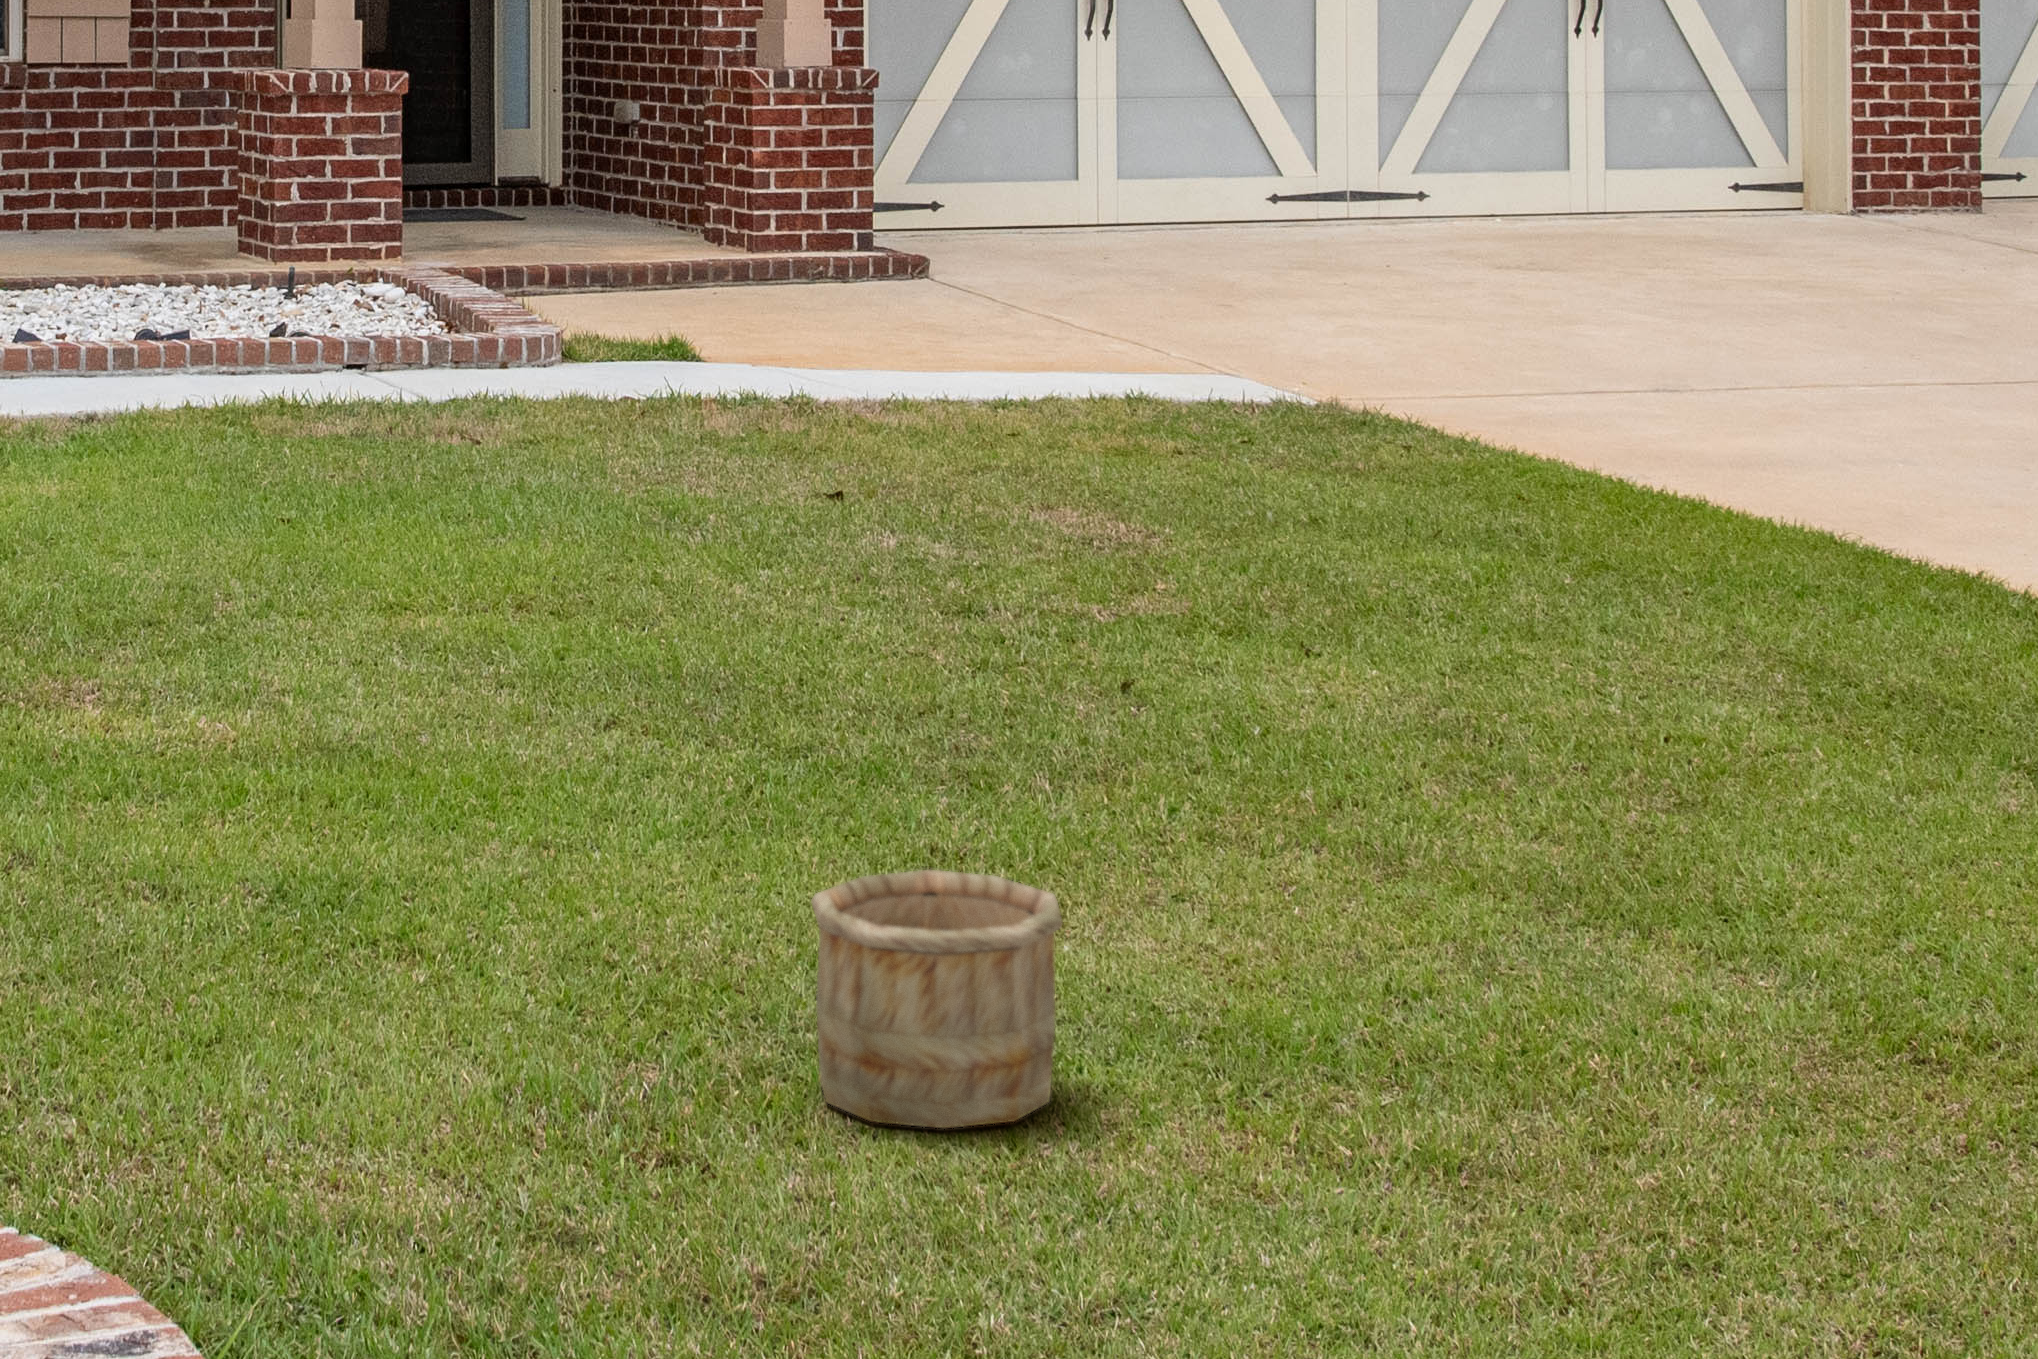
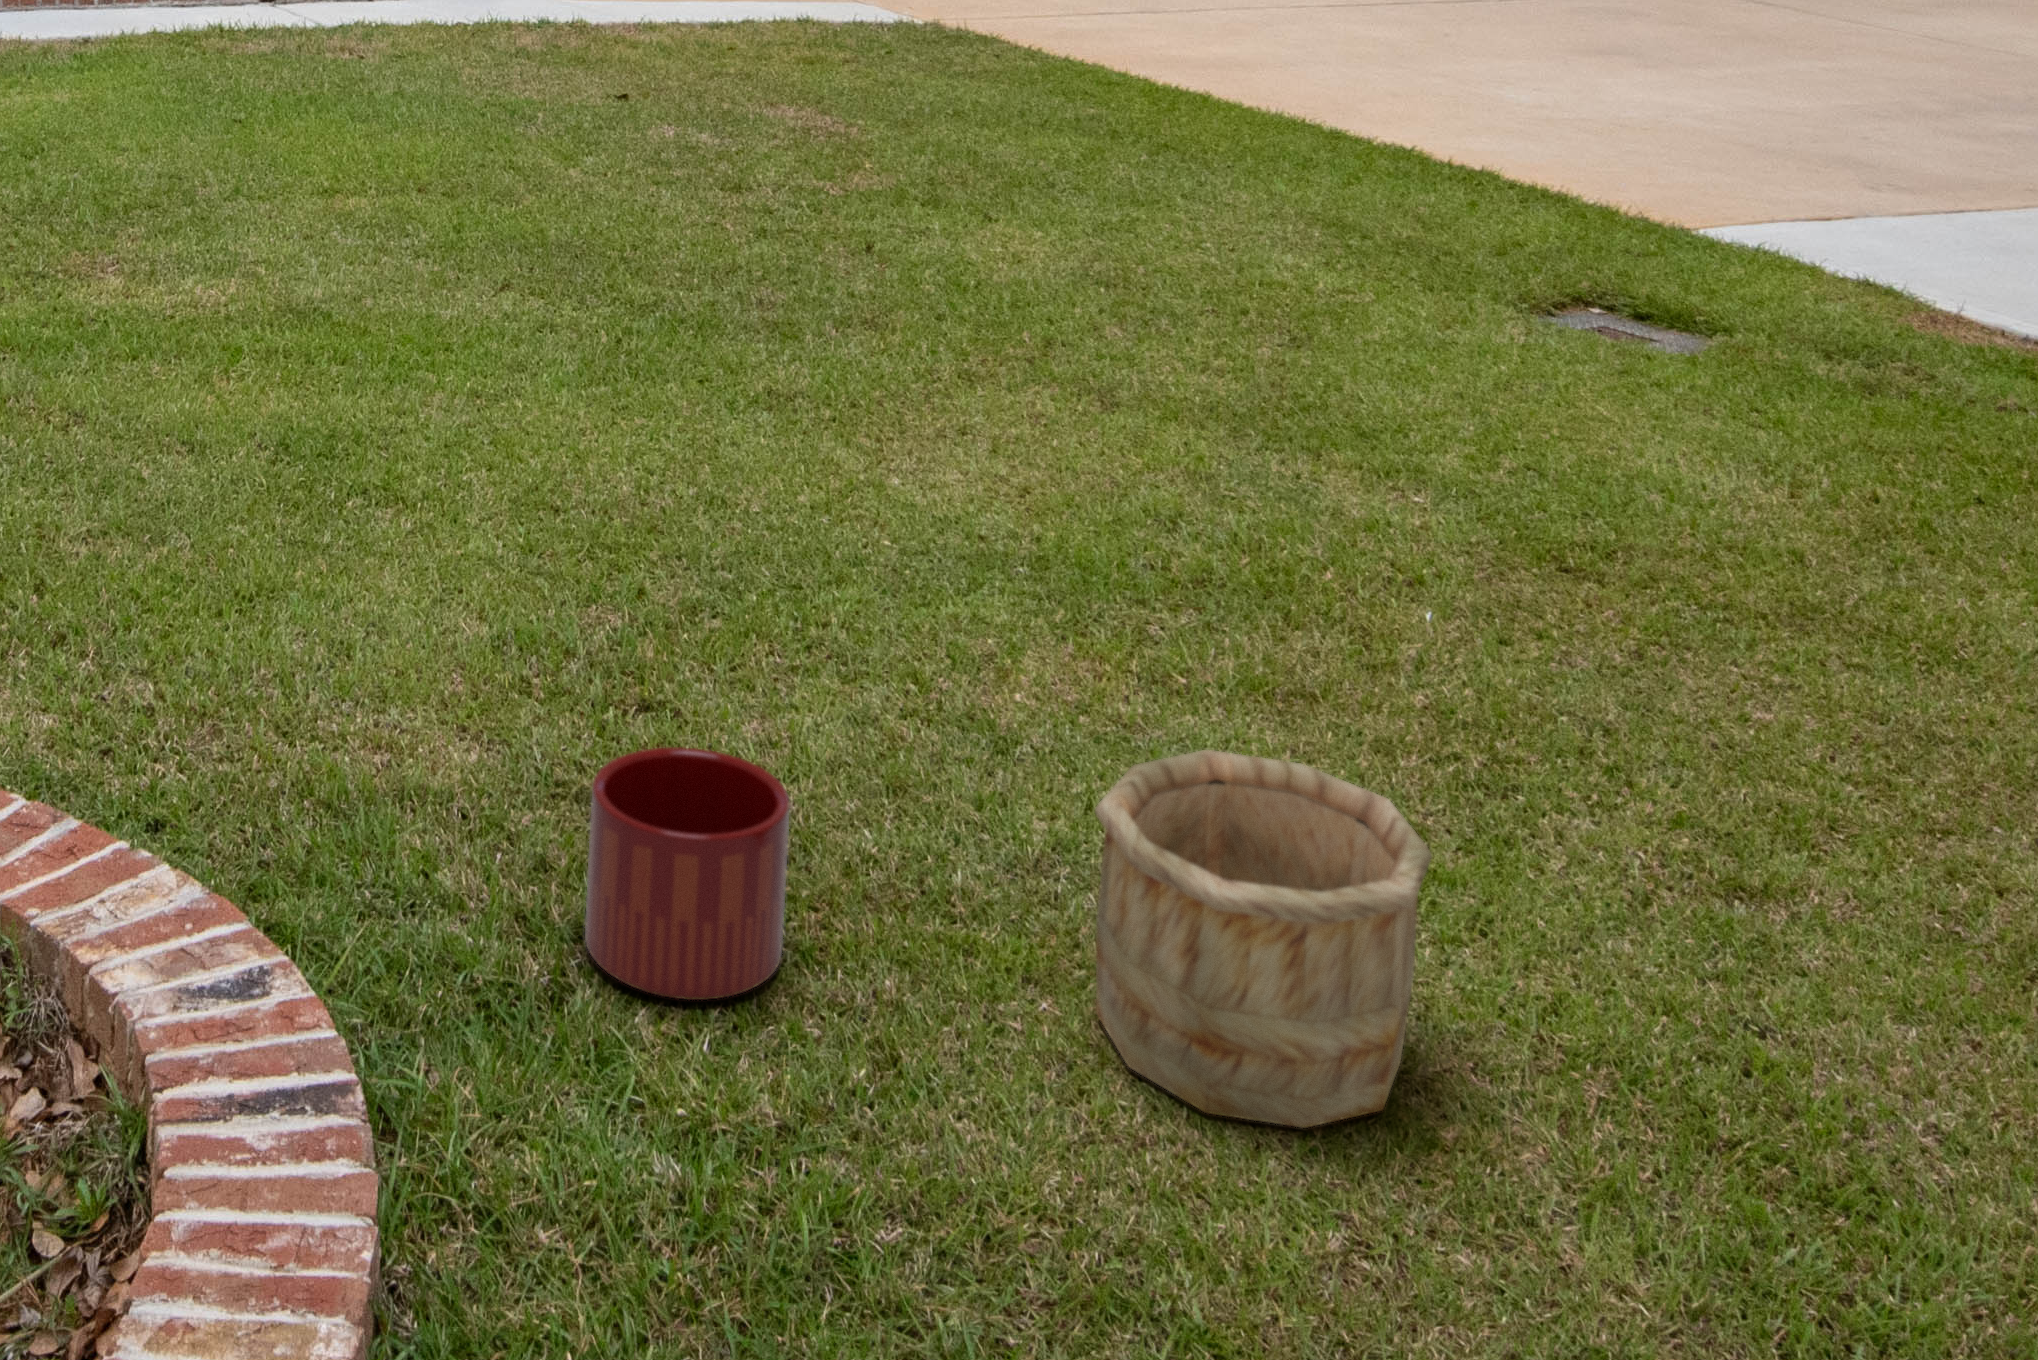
planter: none [412,887,580,1071] -> present [585,747,790,1000]

